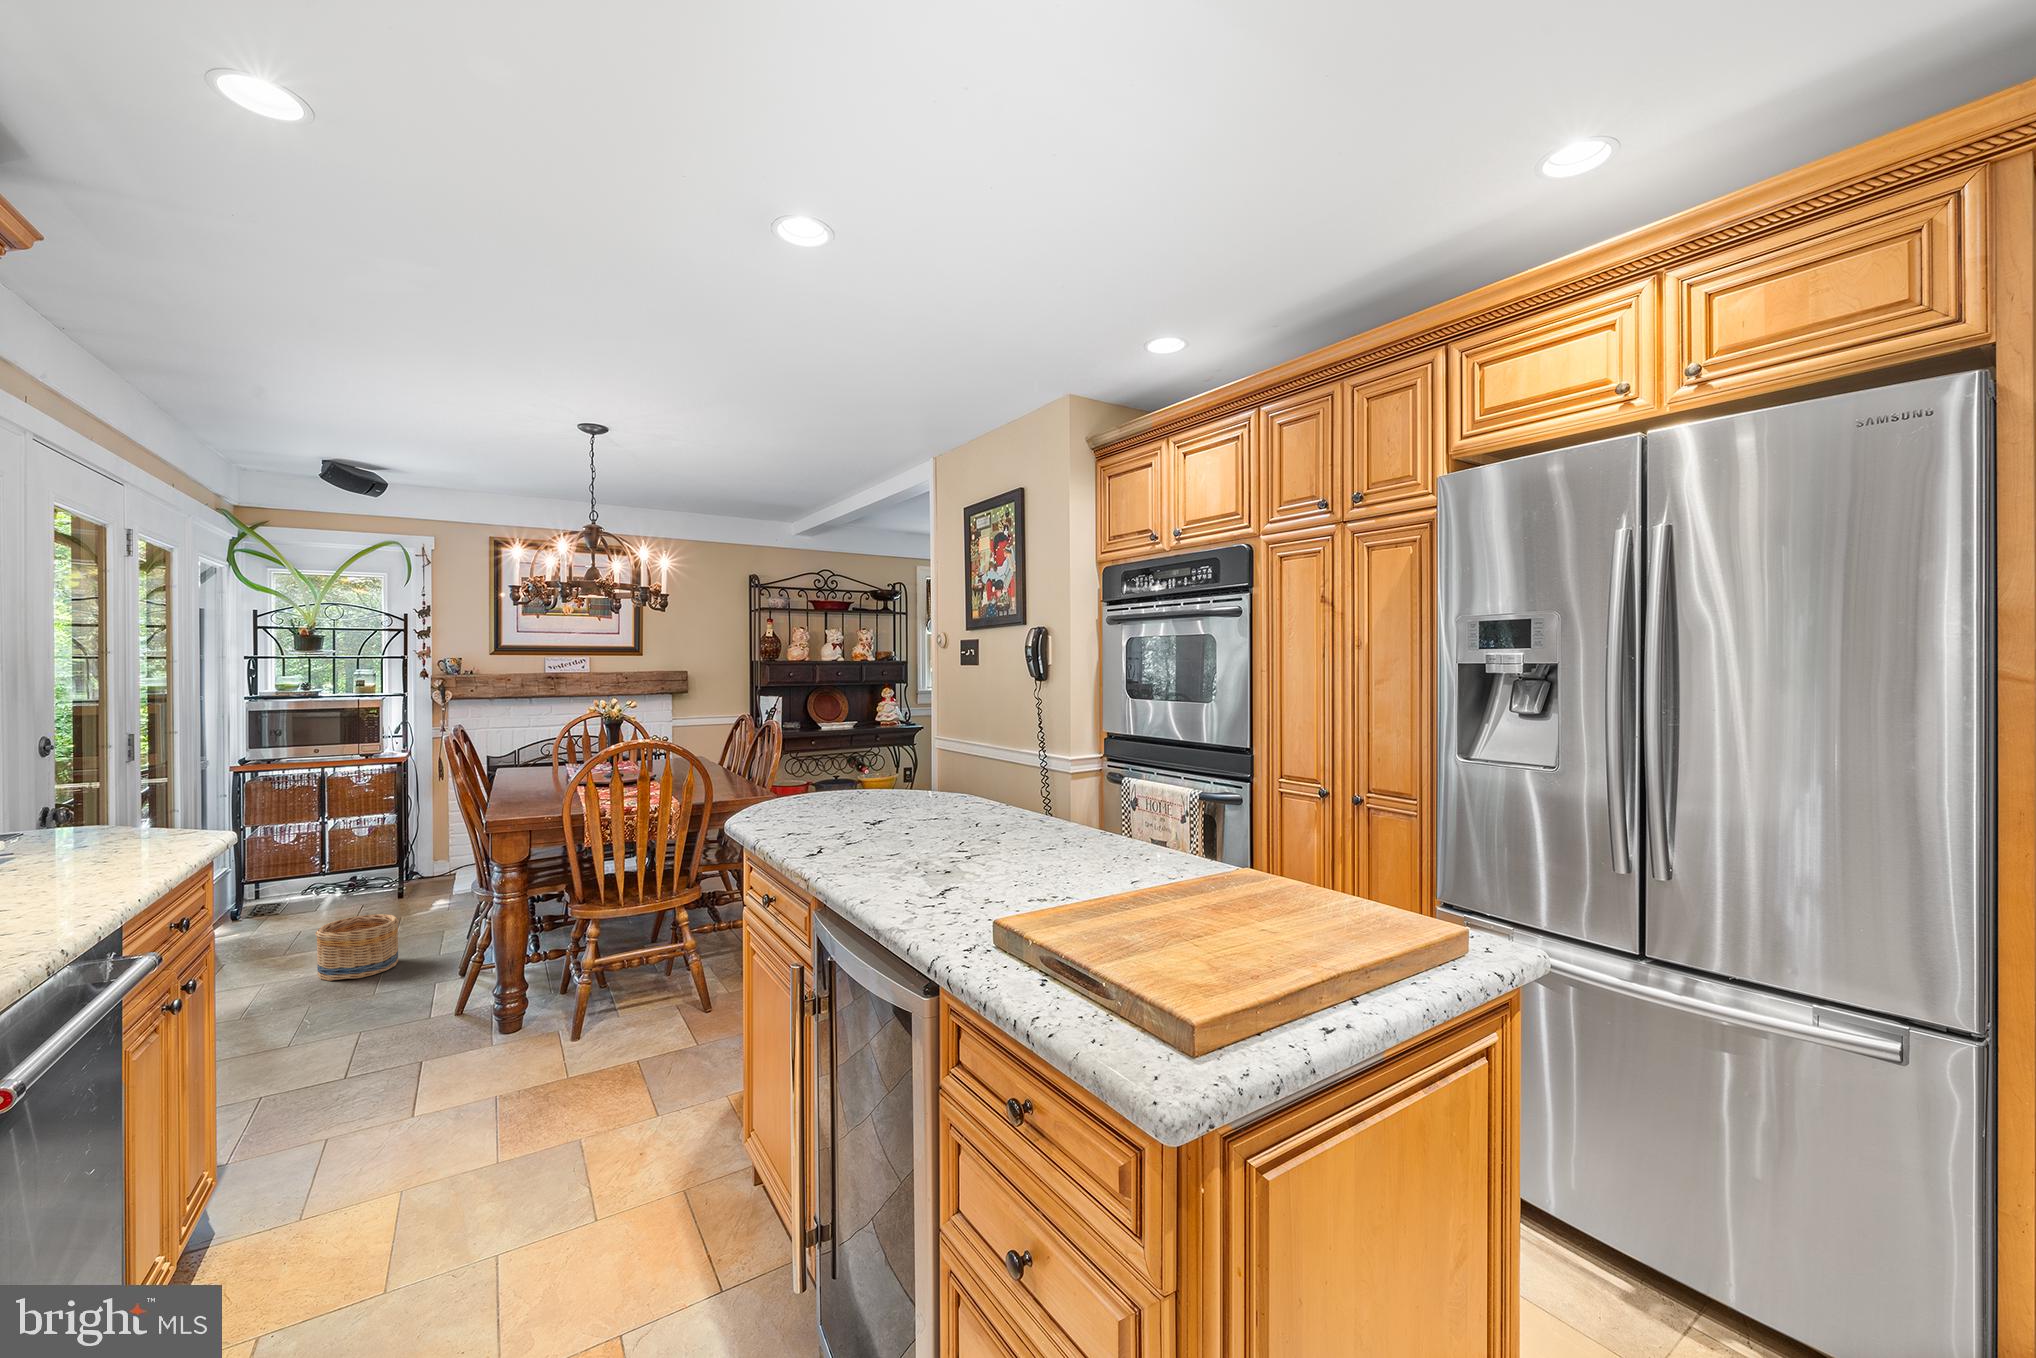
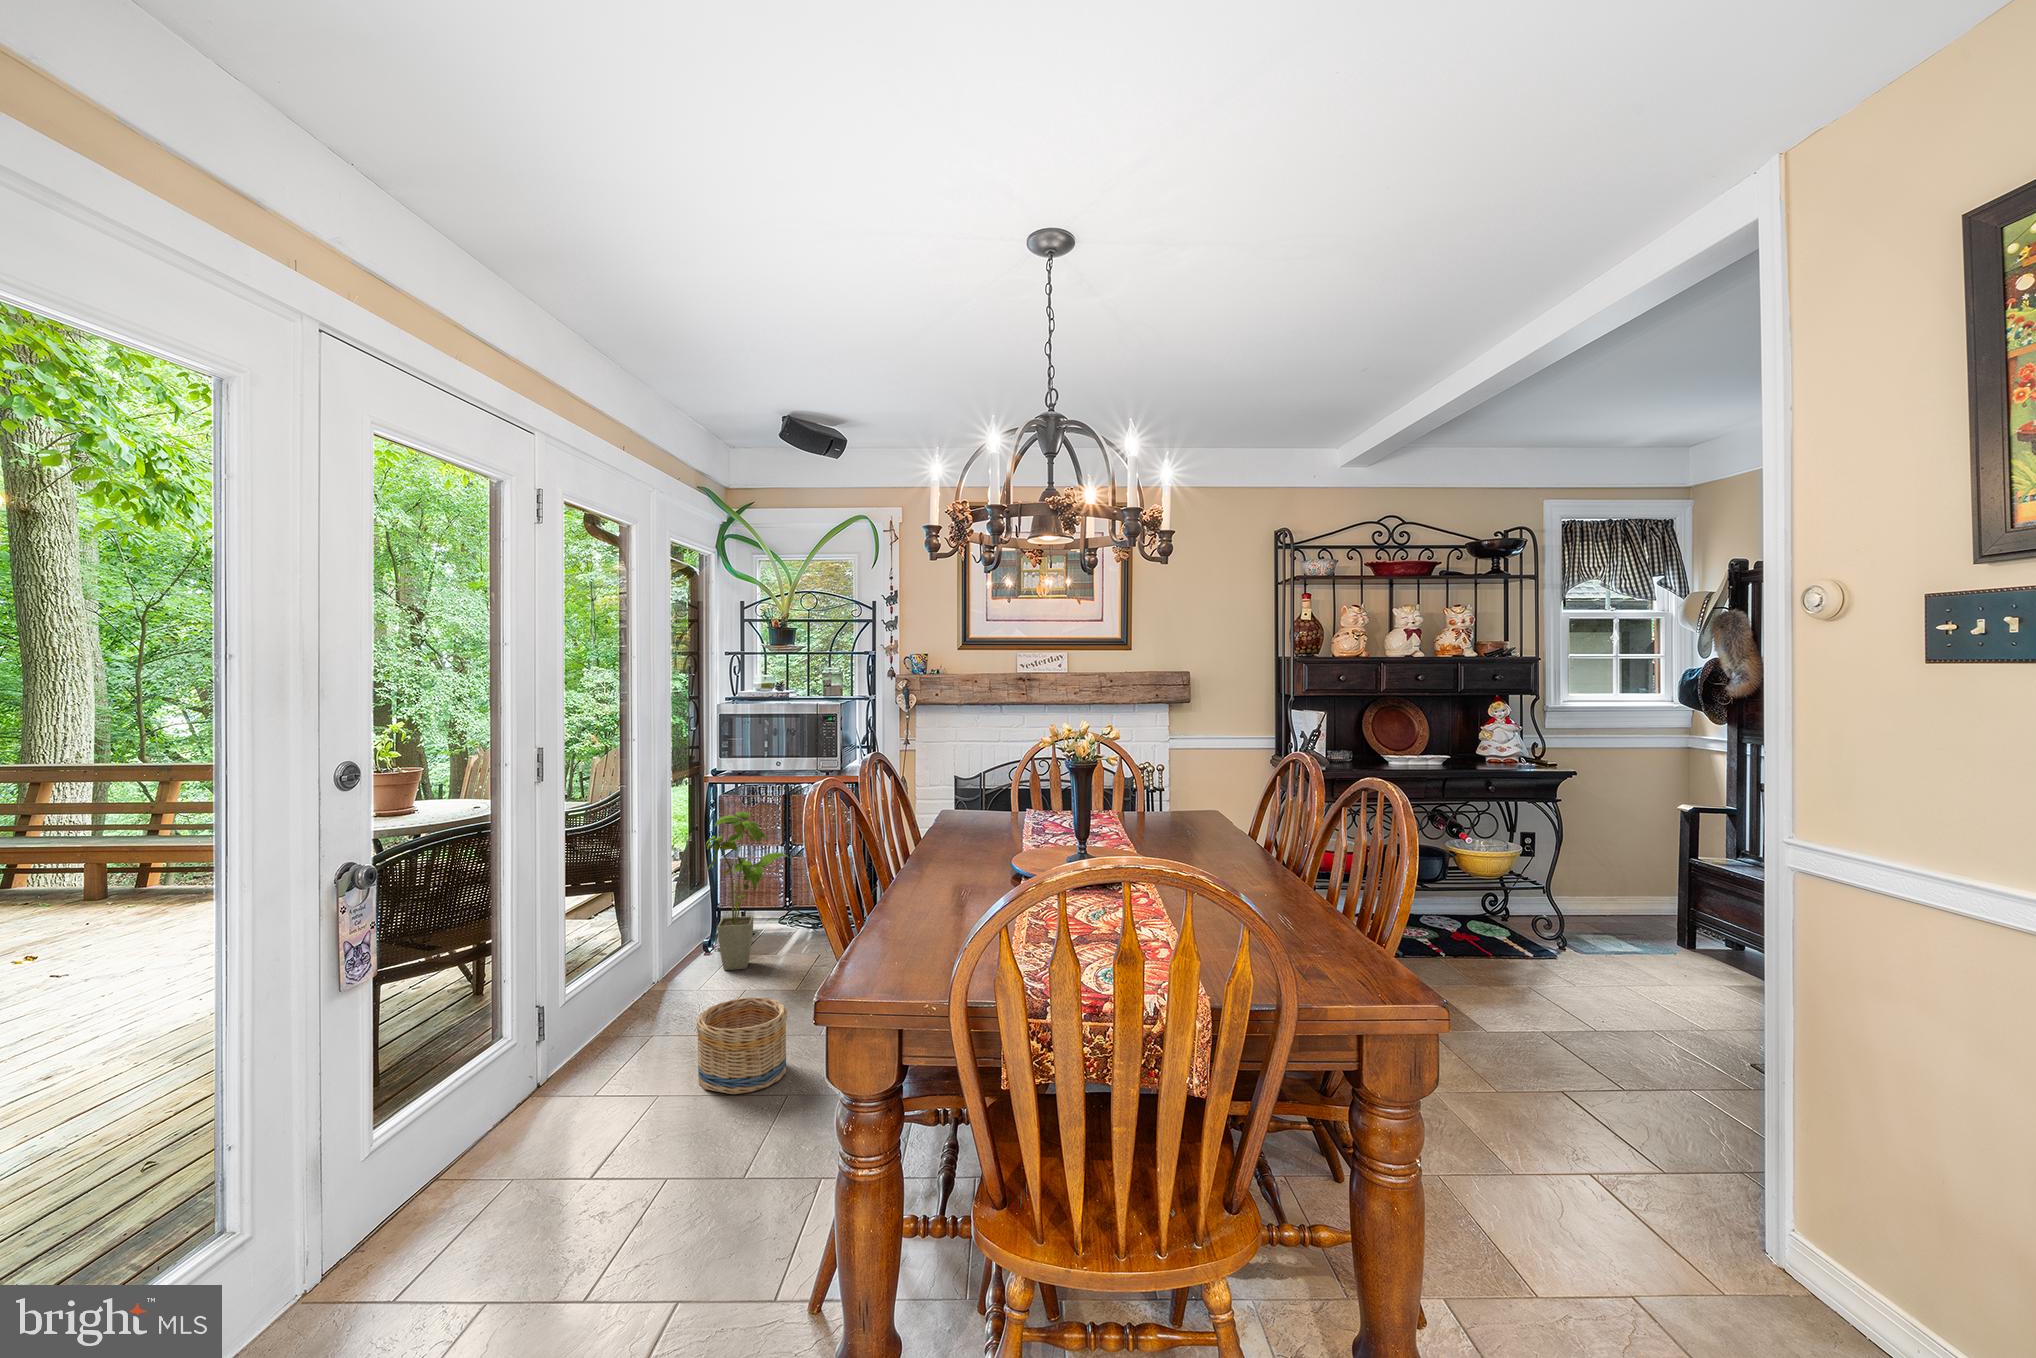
house plant: none [254,790,347,926] -> present [705,811,788,970]

